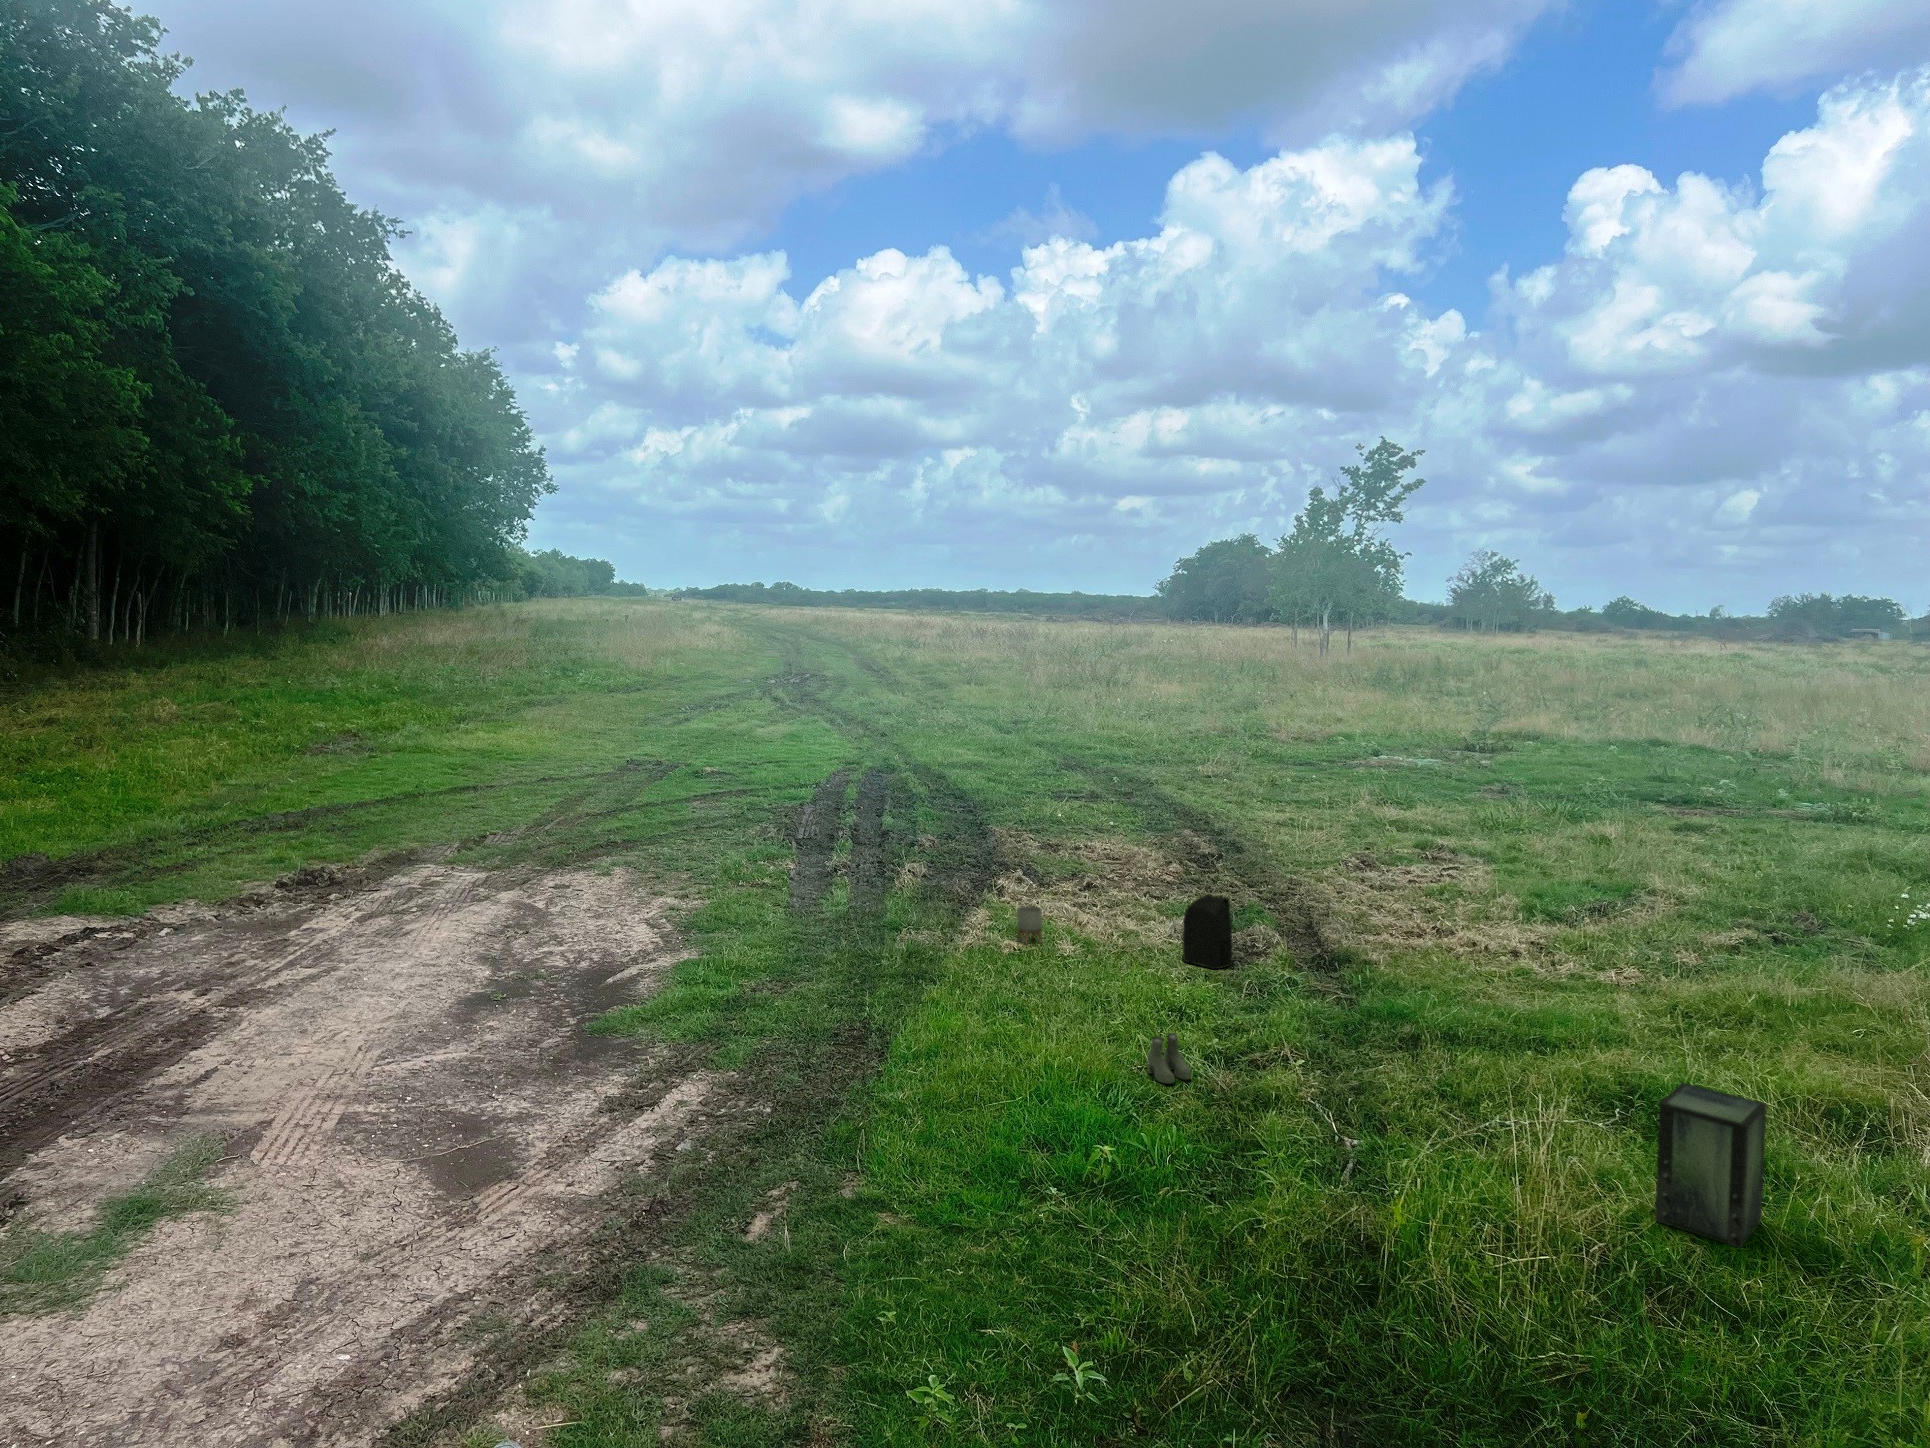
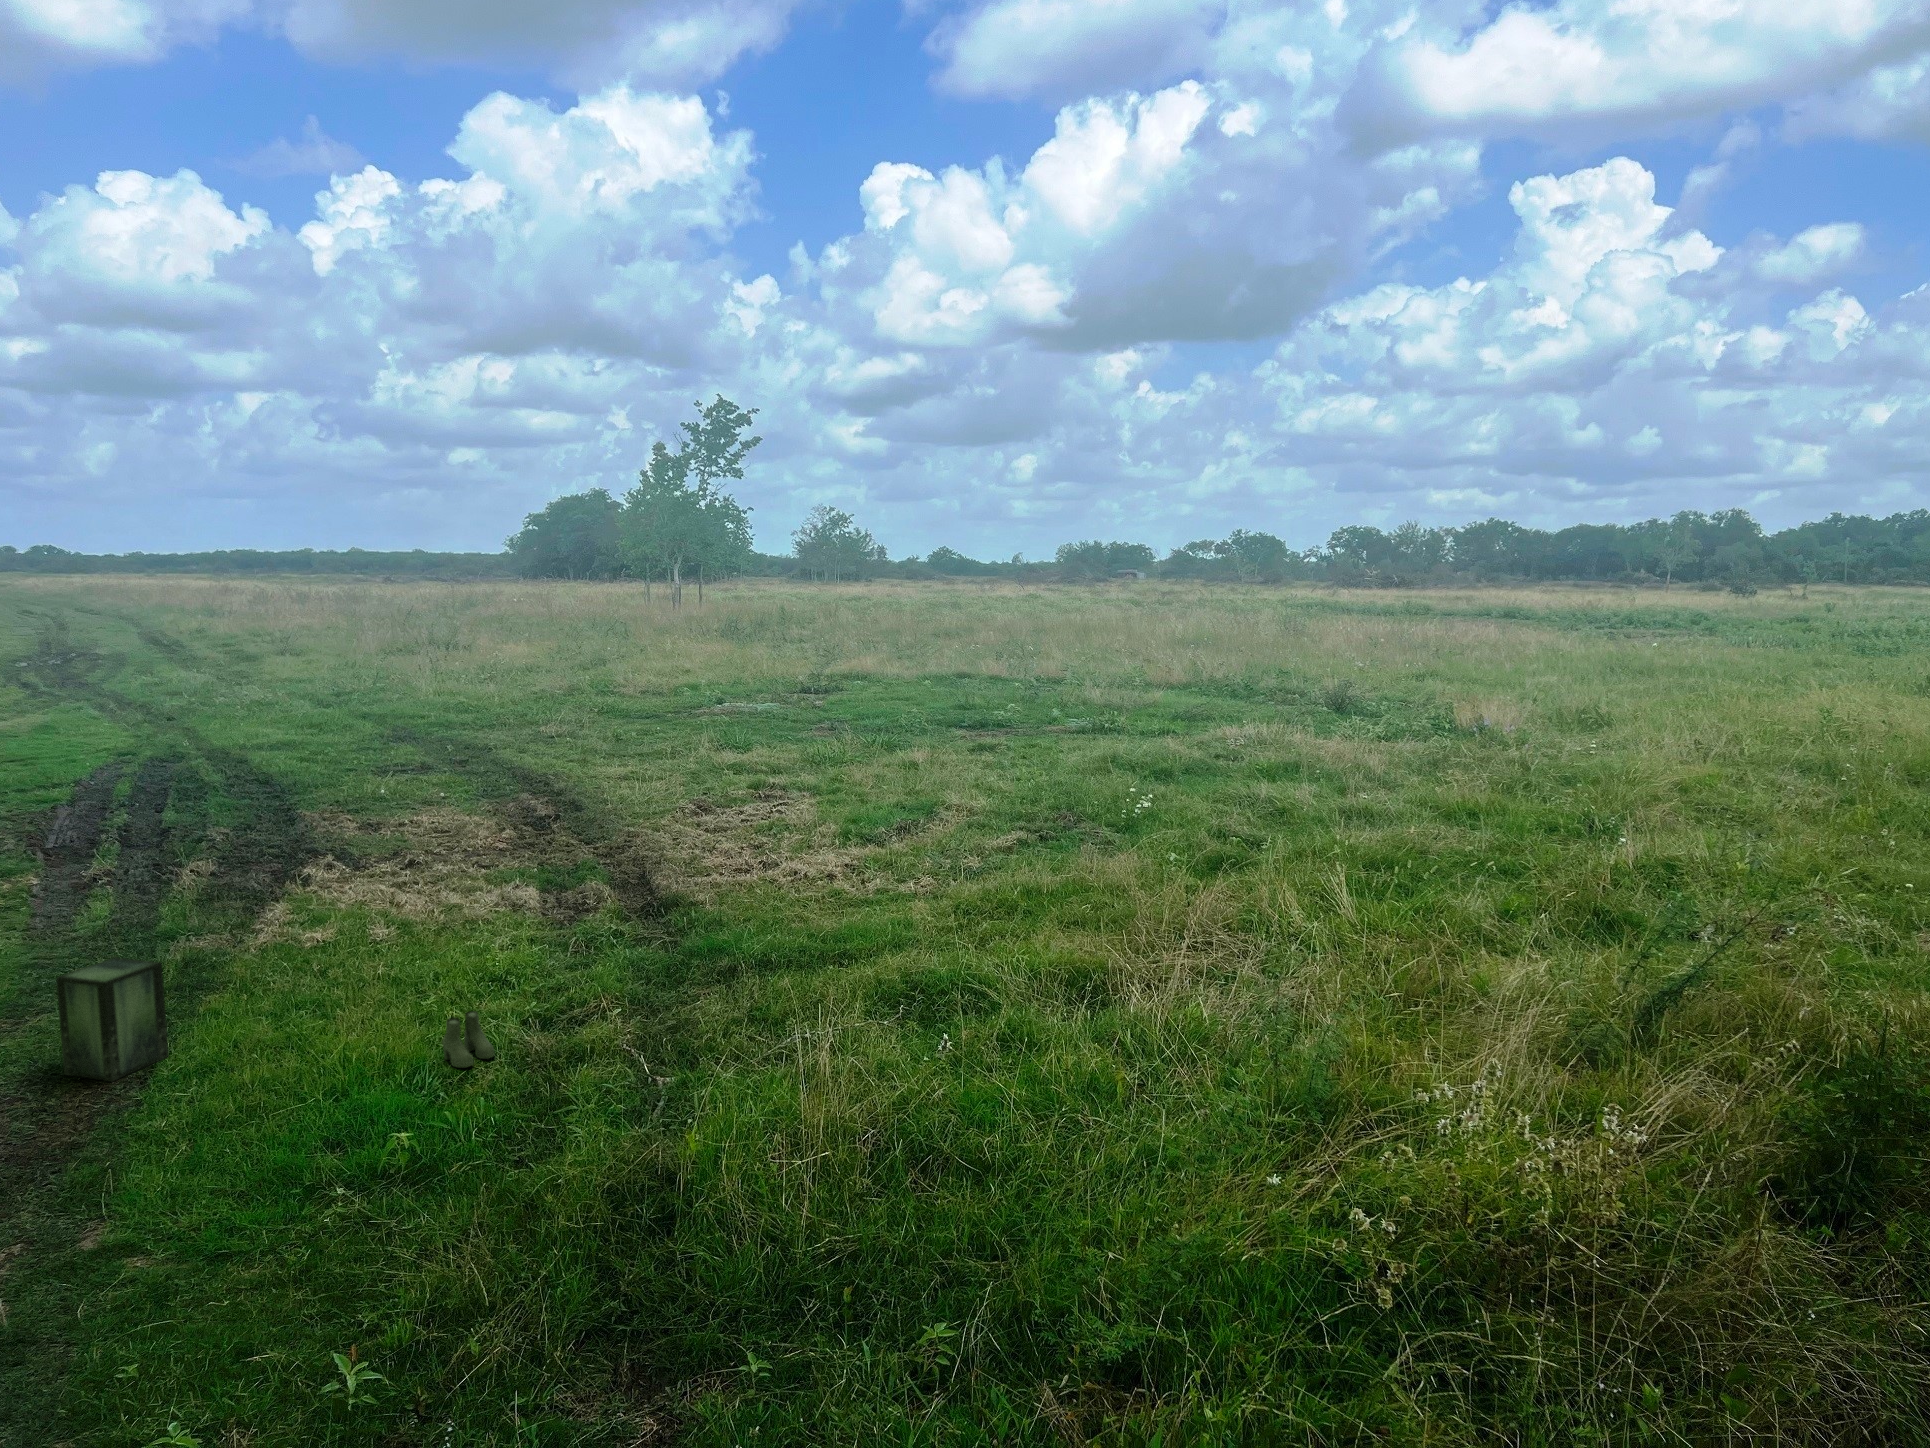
backpack: present [1183,894,1233,969] -> none [502,853,560,933]
planter: present [1017,906,1042,945] -> none [302,892,336,938]
storage box: present [1655,1083,1767,1248] -> present [56,957,169,1082]

